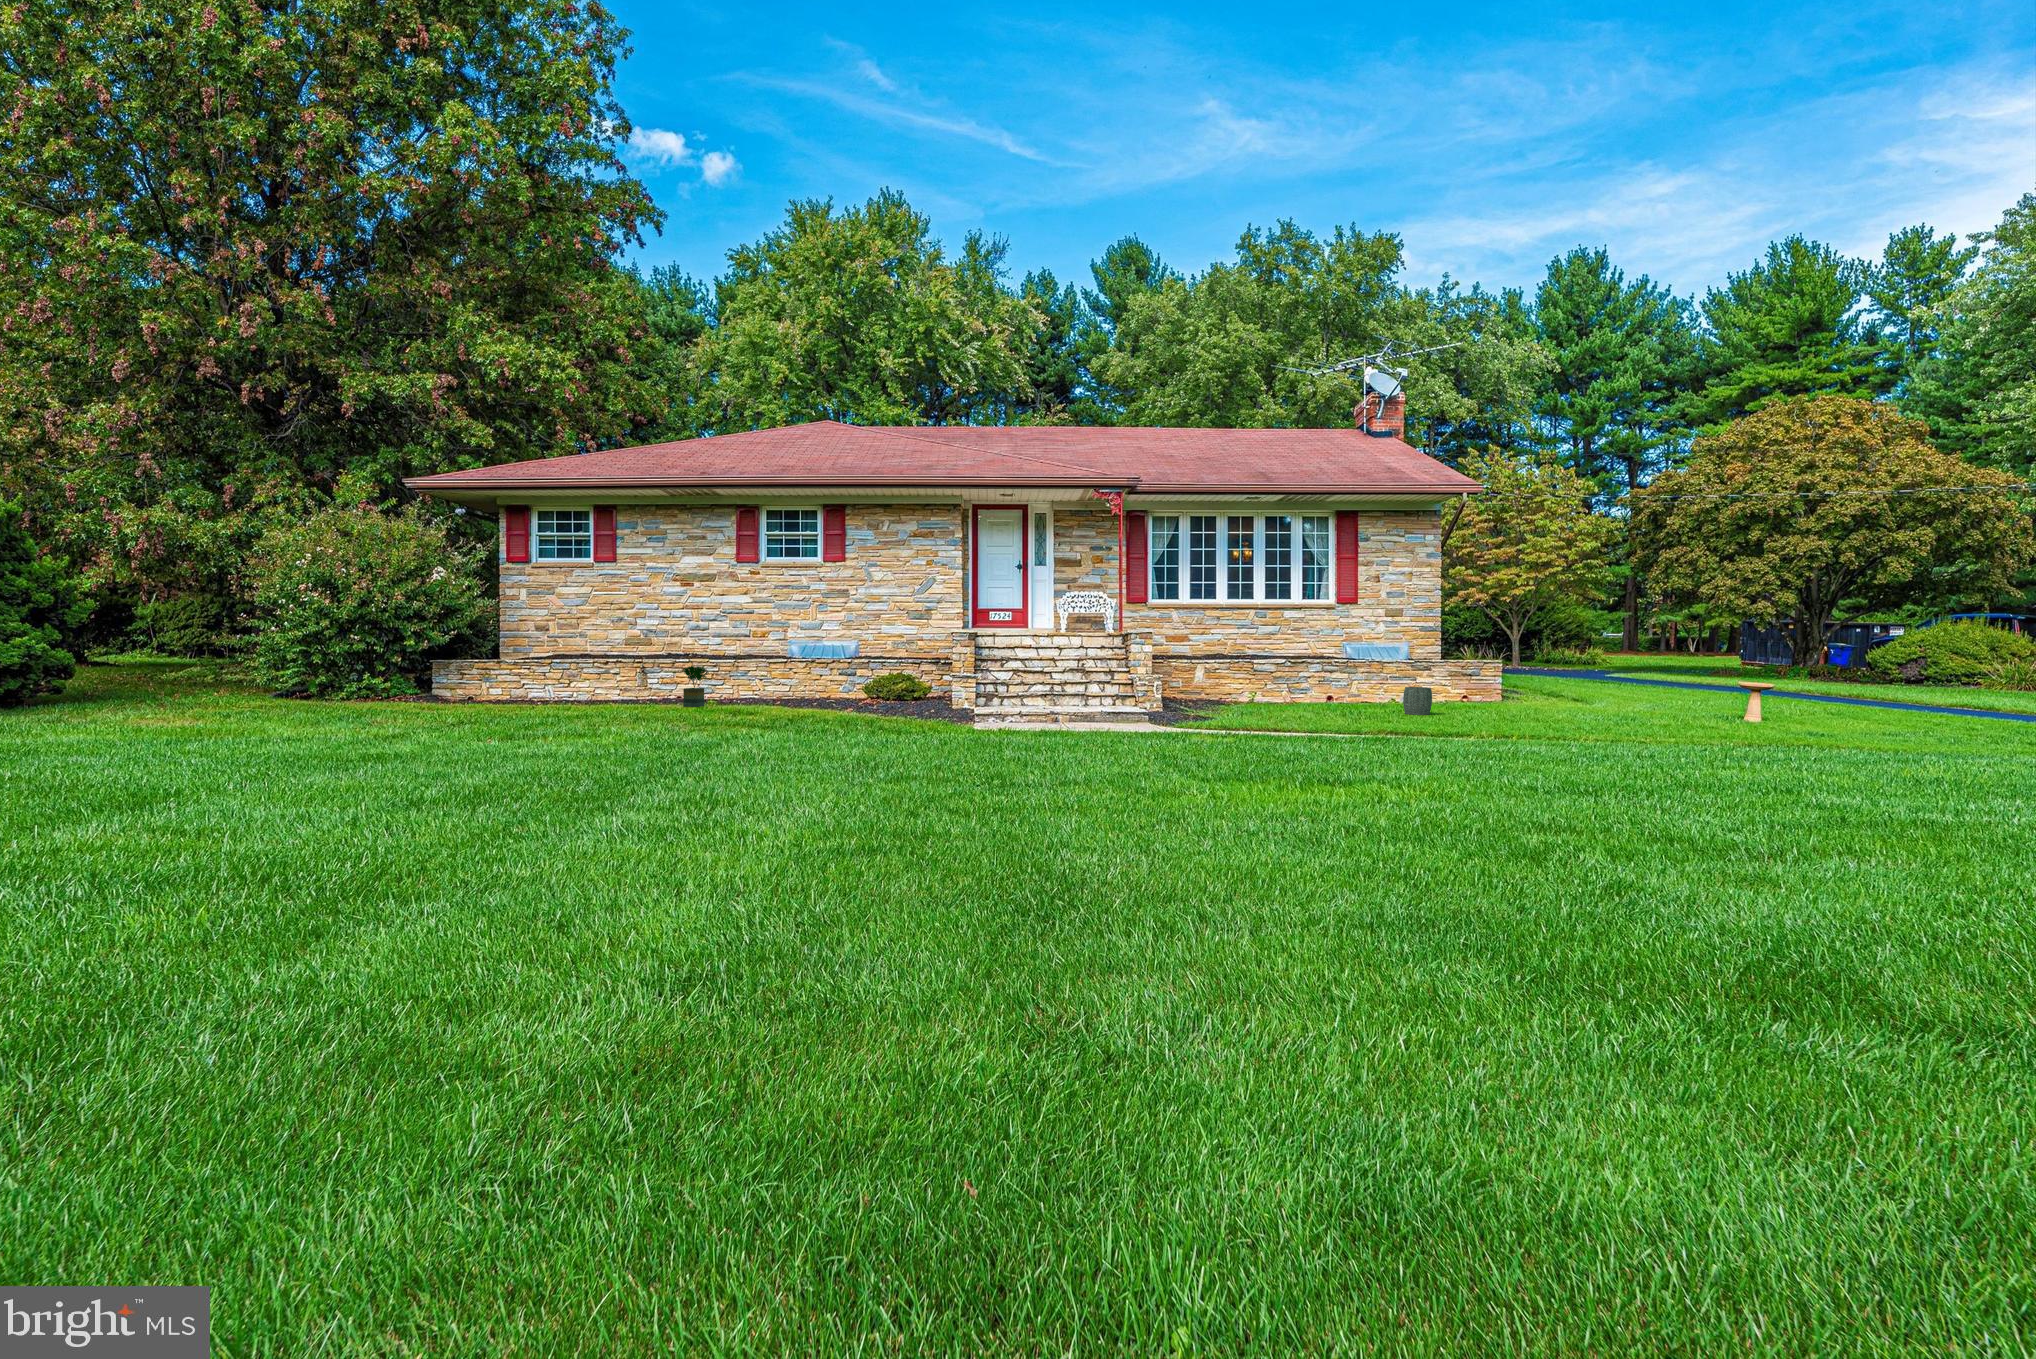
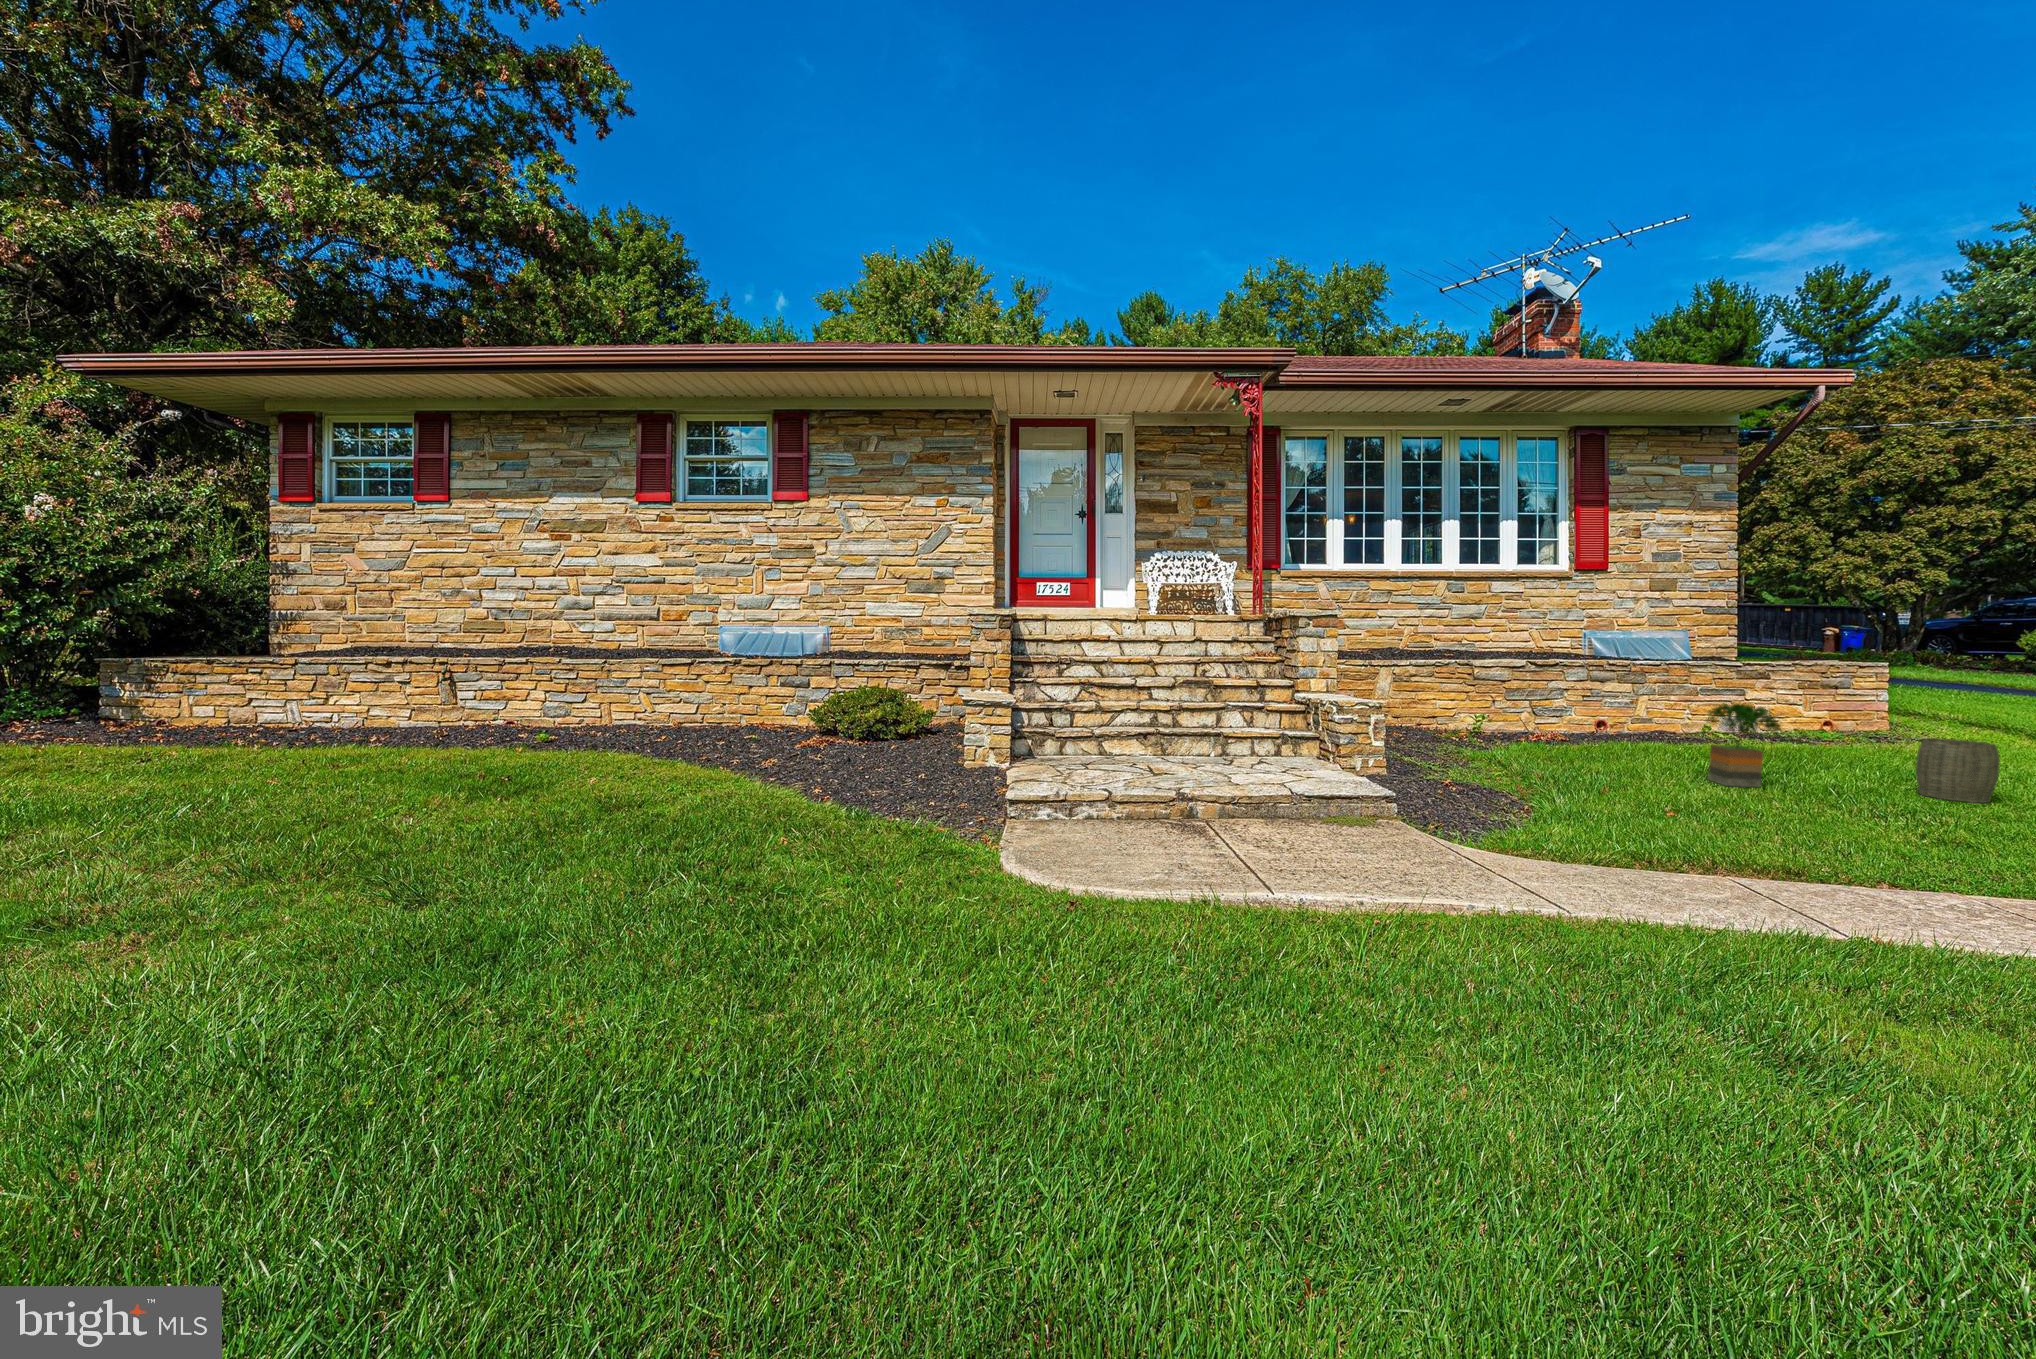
potted tree: present [683,666,709,707] -> present [1708,703,1781,787]

